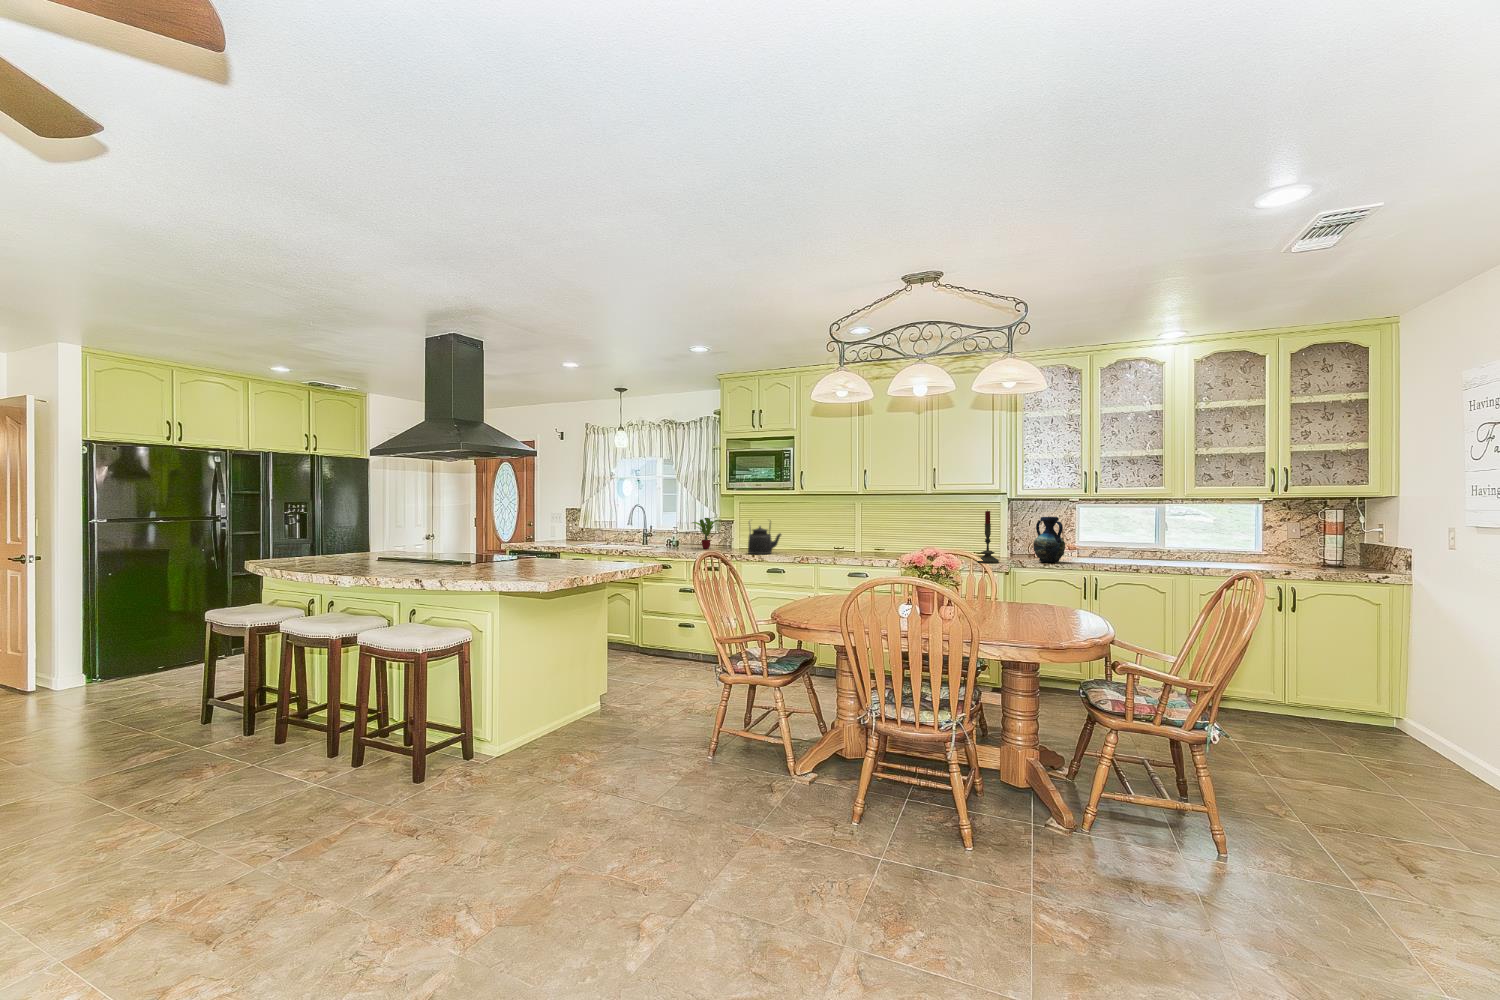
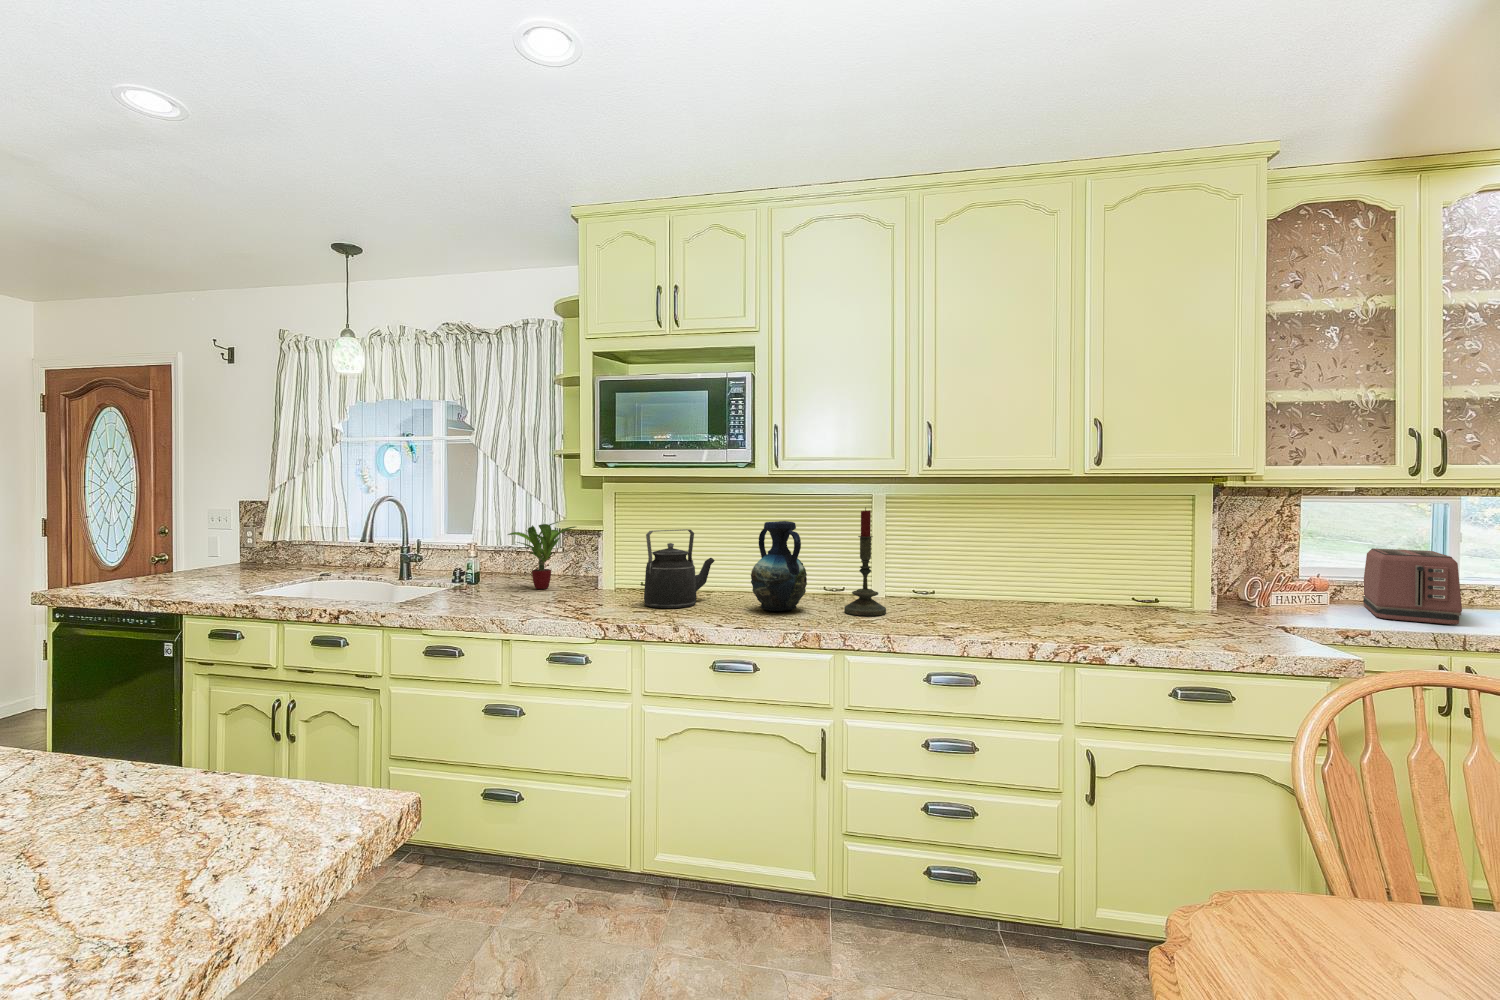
candle: present [977,511,999,563] -> present [844,507,886,616]
vase: present [1033,517,1065,562] -> present [751,521,807,611]
toaster: none [1092,531,1143,565] -> present [1363,548,1462,624]

